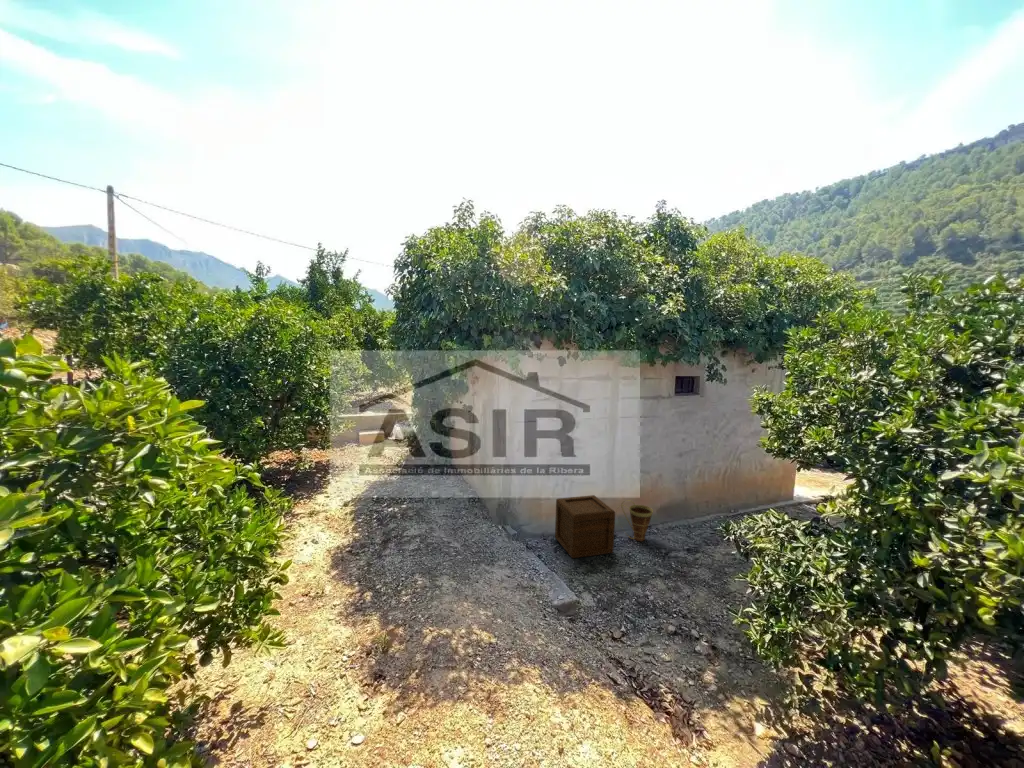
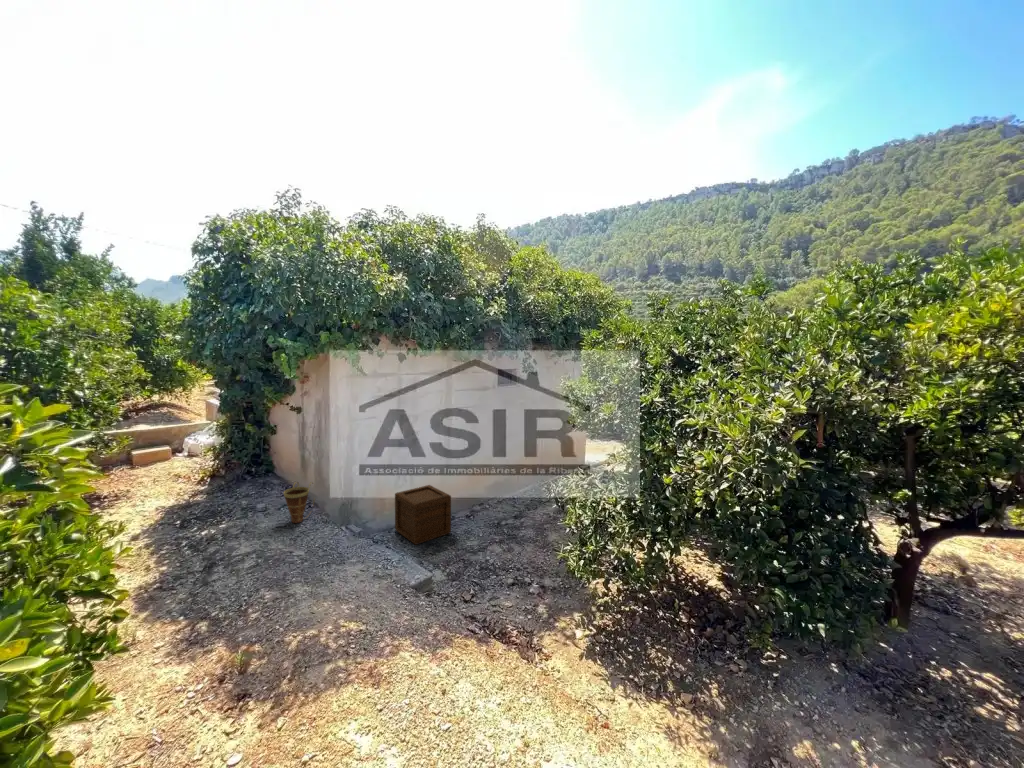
basket: present [621,504,653,541] -> present [284,482,313,523]

